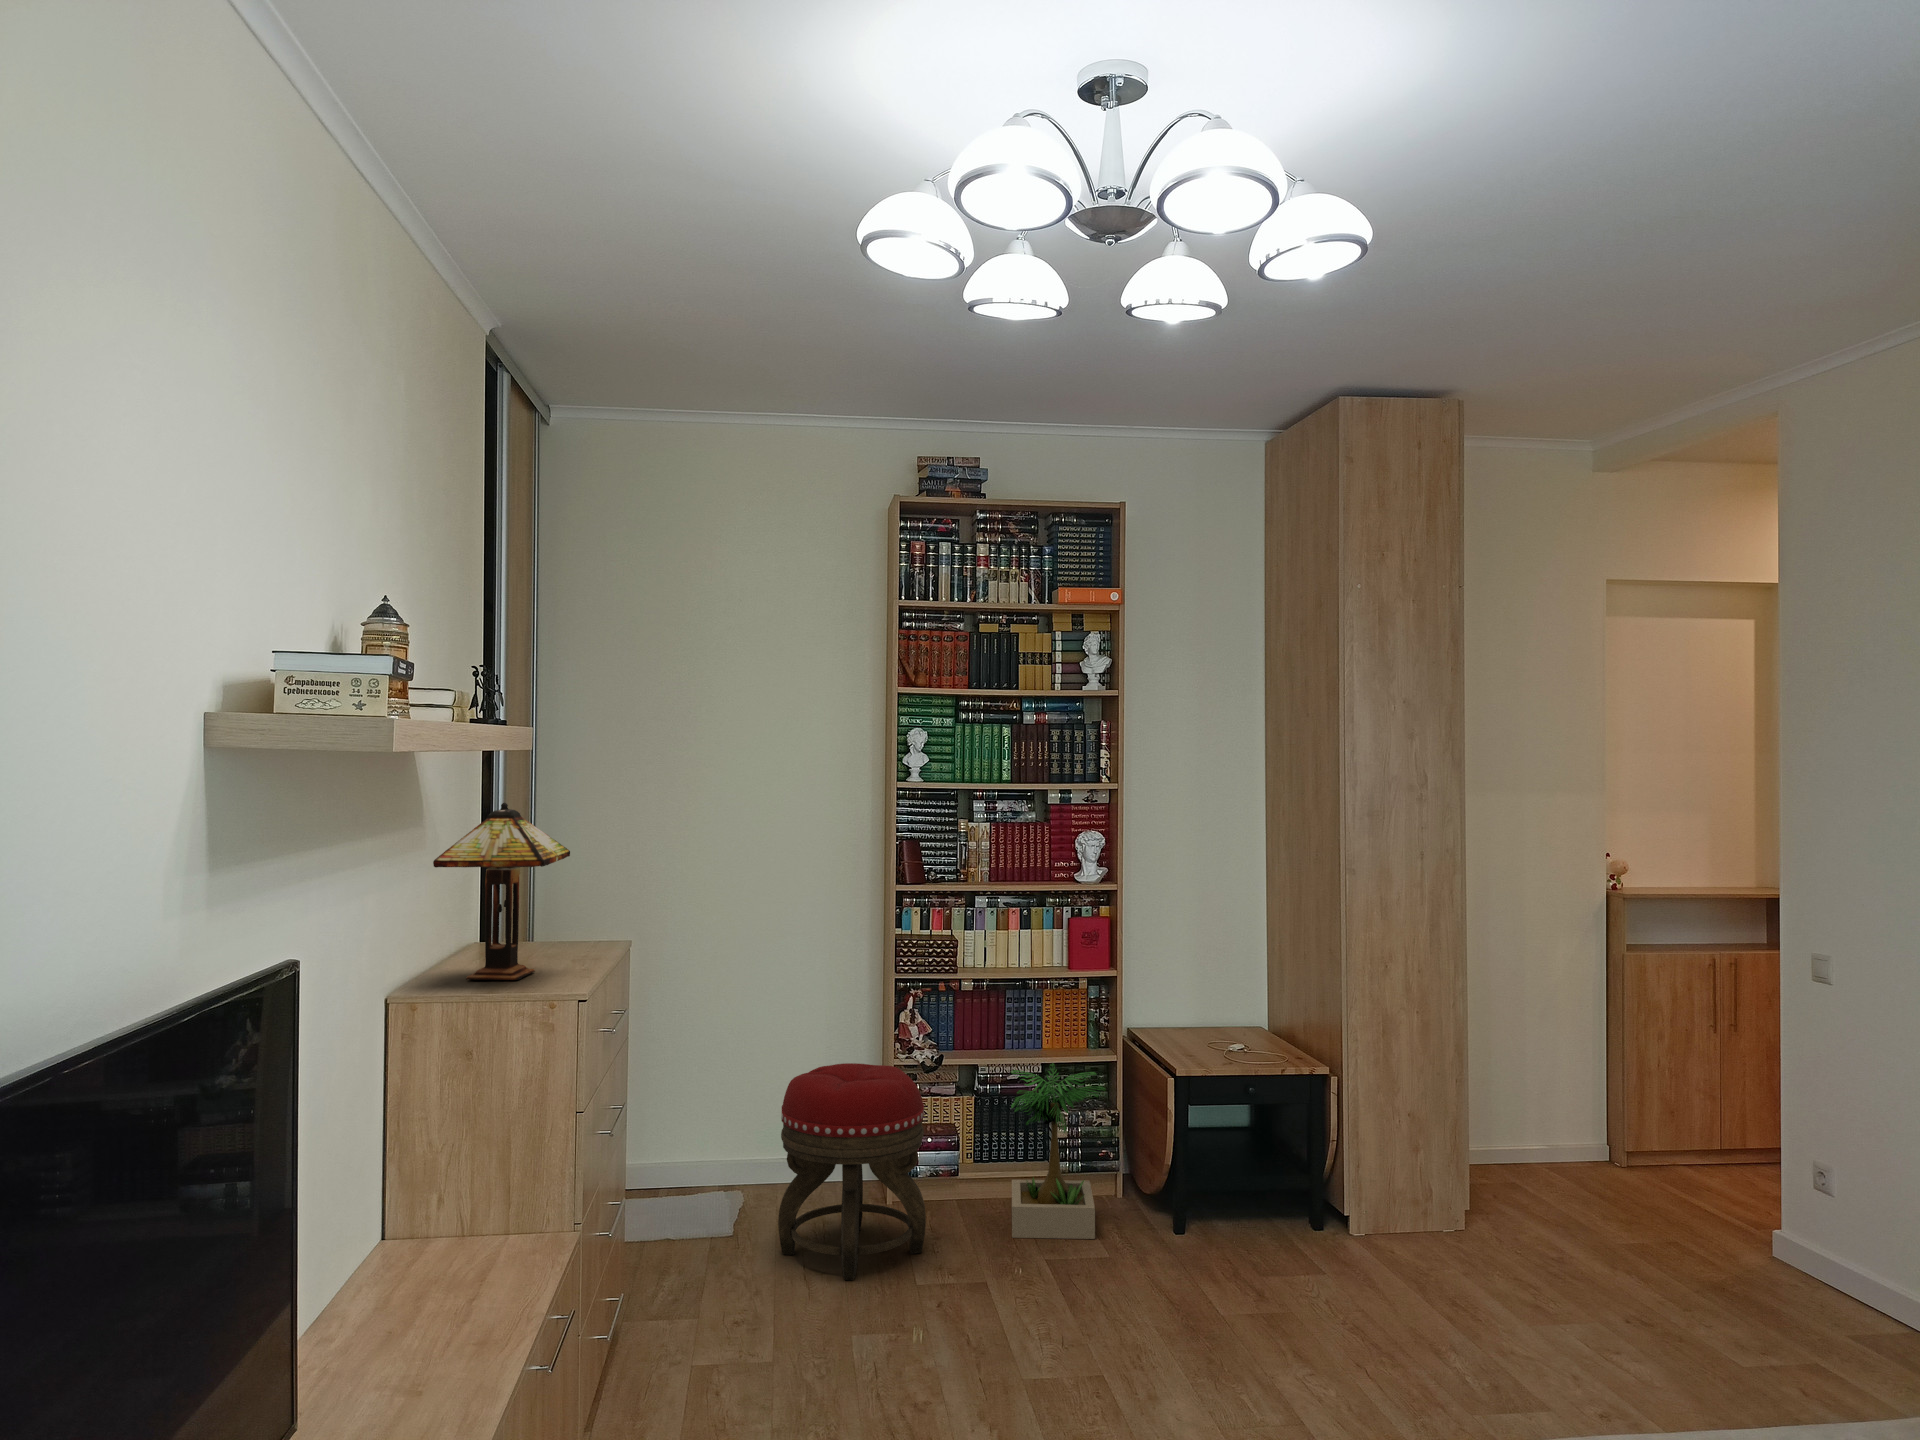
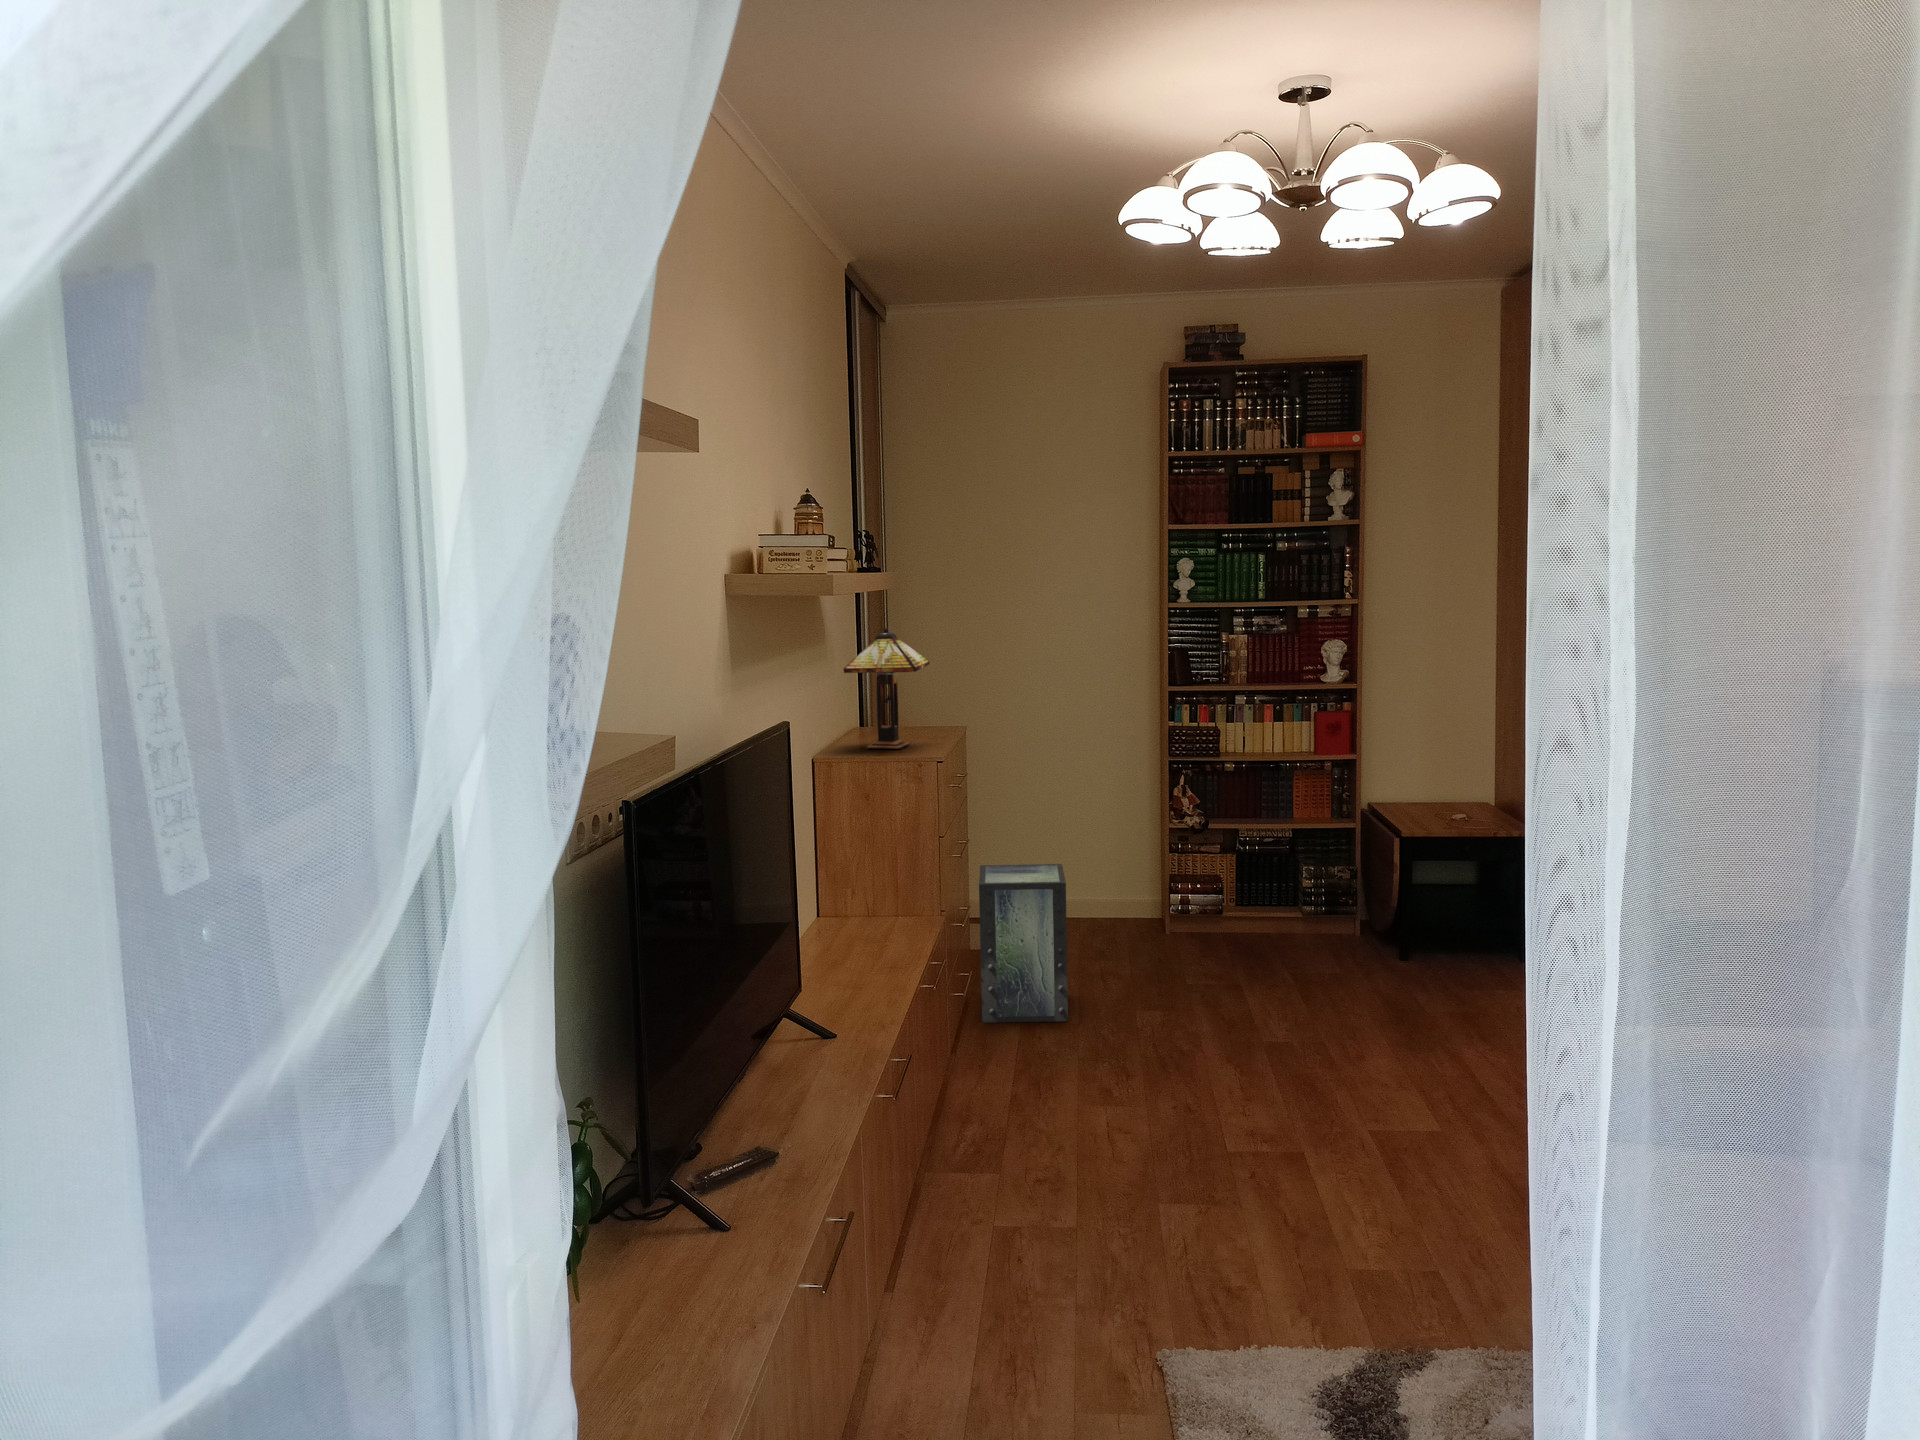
footstool: present [778,1063,926,1280] -> none [1081,824,1193,978]
potted plant: present [1011,1063,1106,1239] -> none [1257,826,1352,961]
storage box: none [631,1131,758,1380] -> present [979,864,1068,1023]

